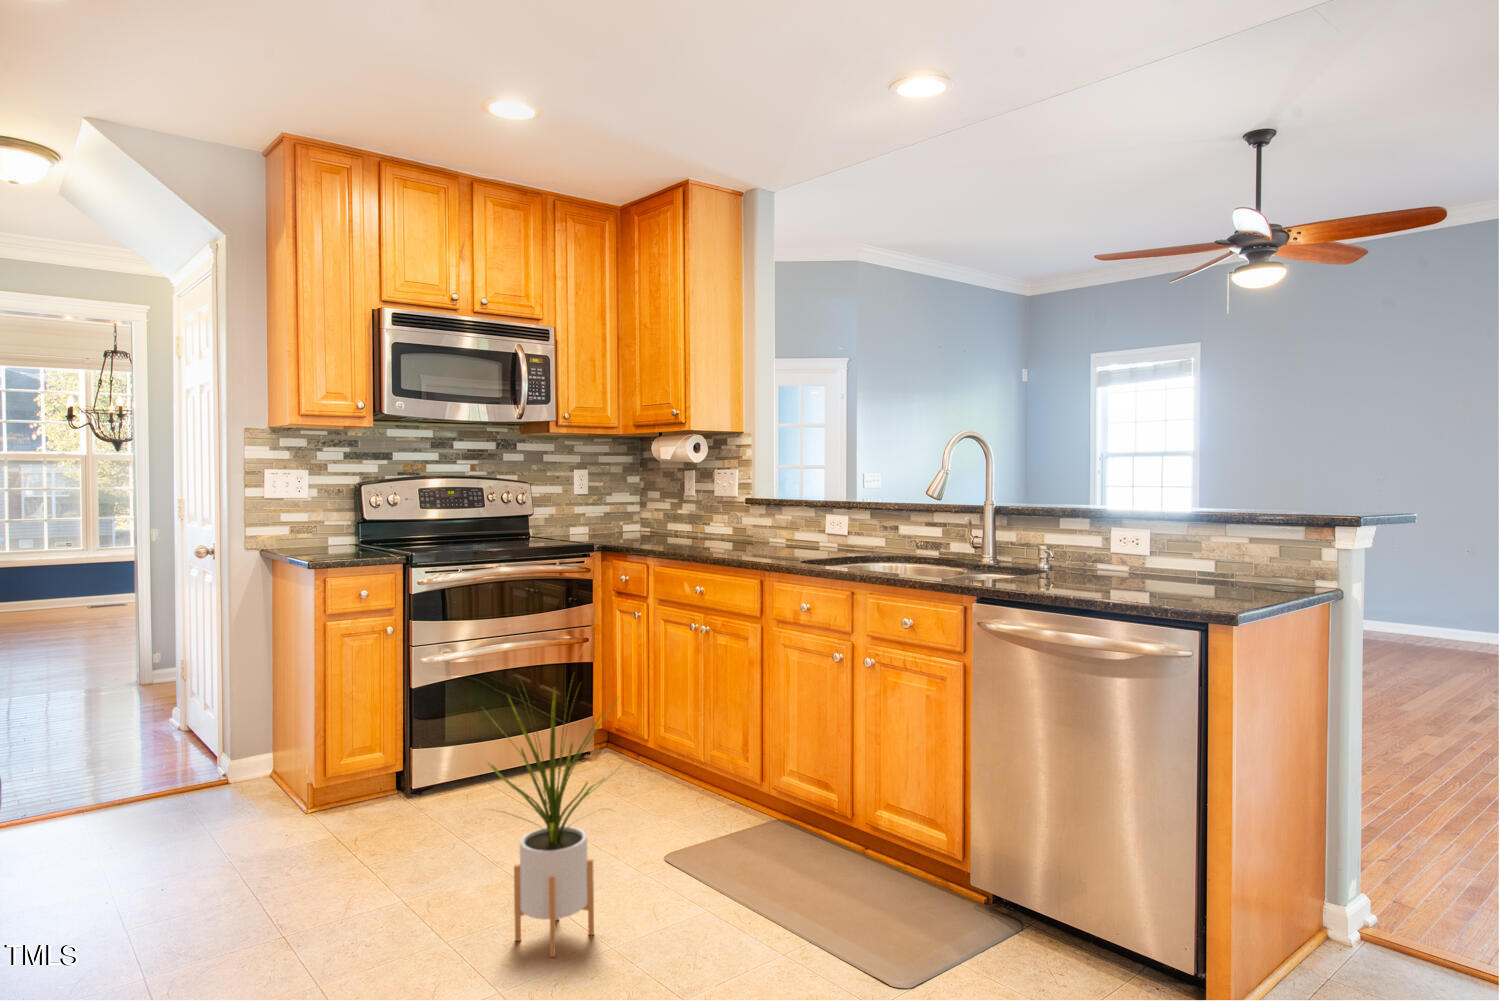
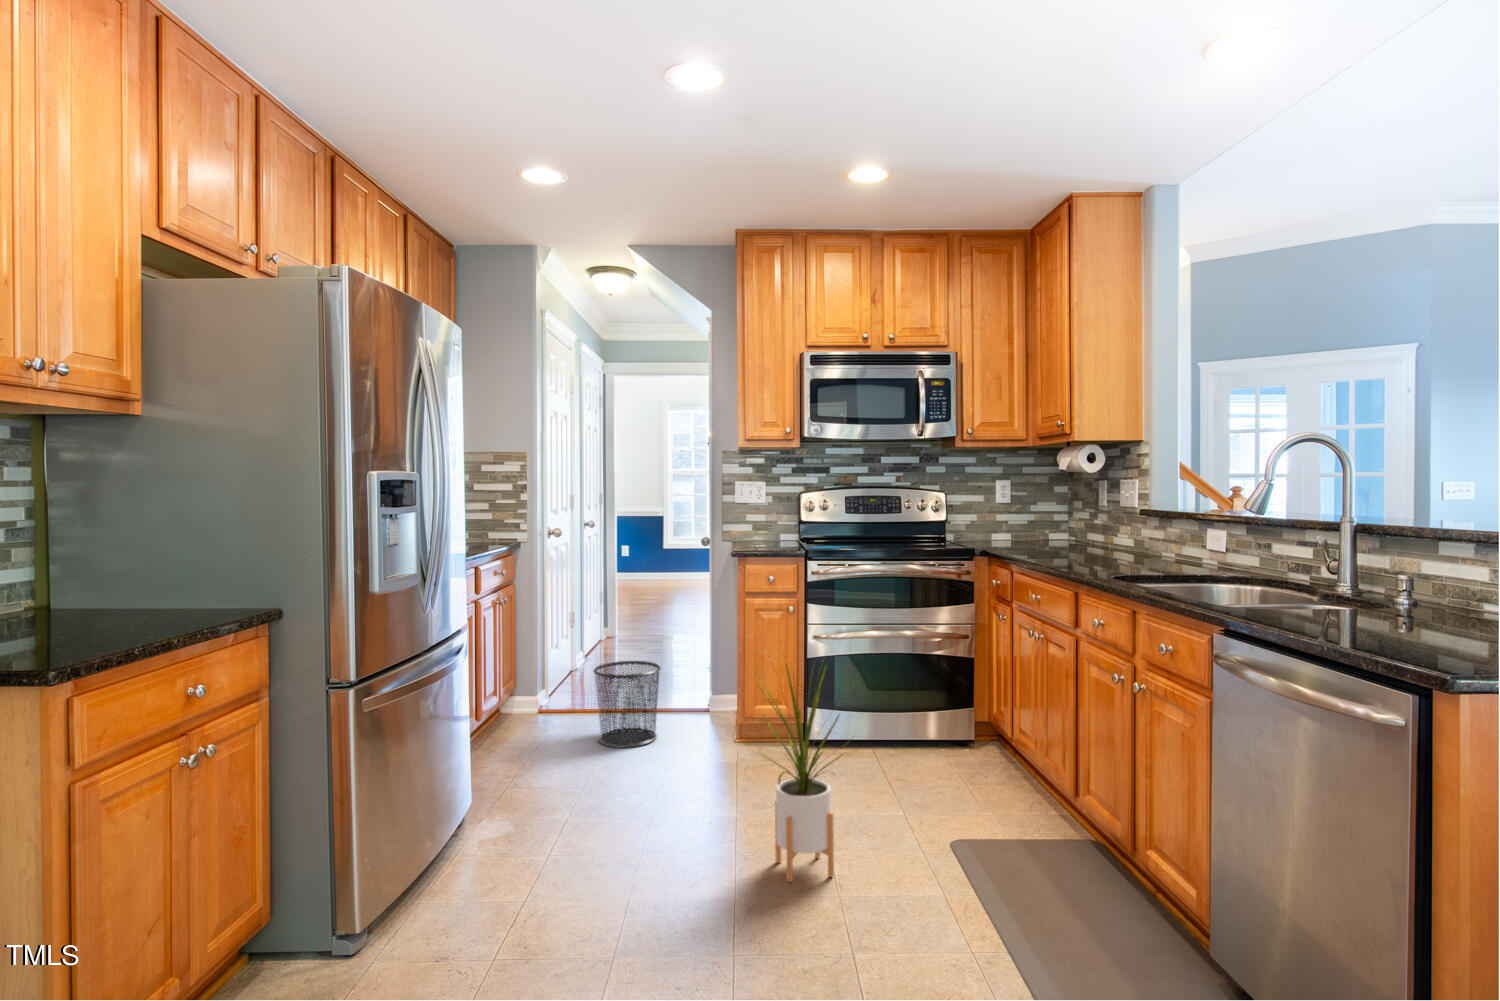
waste bin: none [70,733,192,871] -> present [594,661,661,747]

